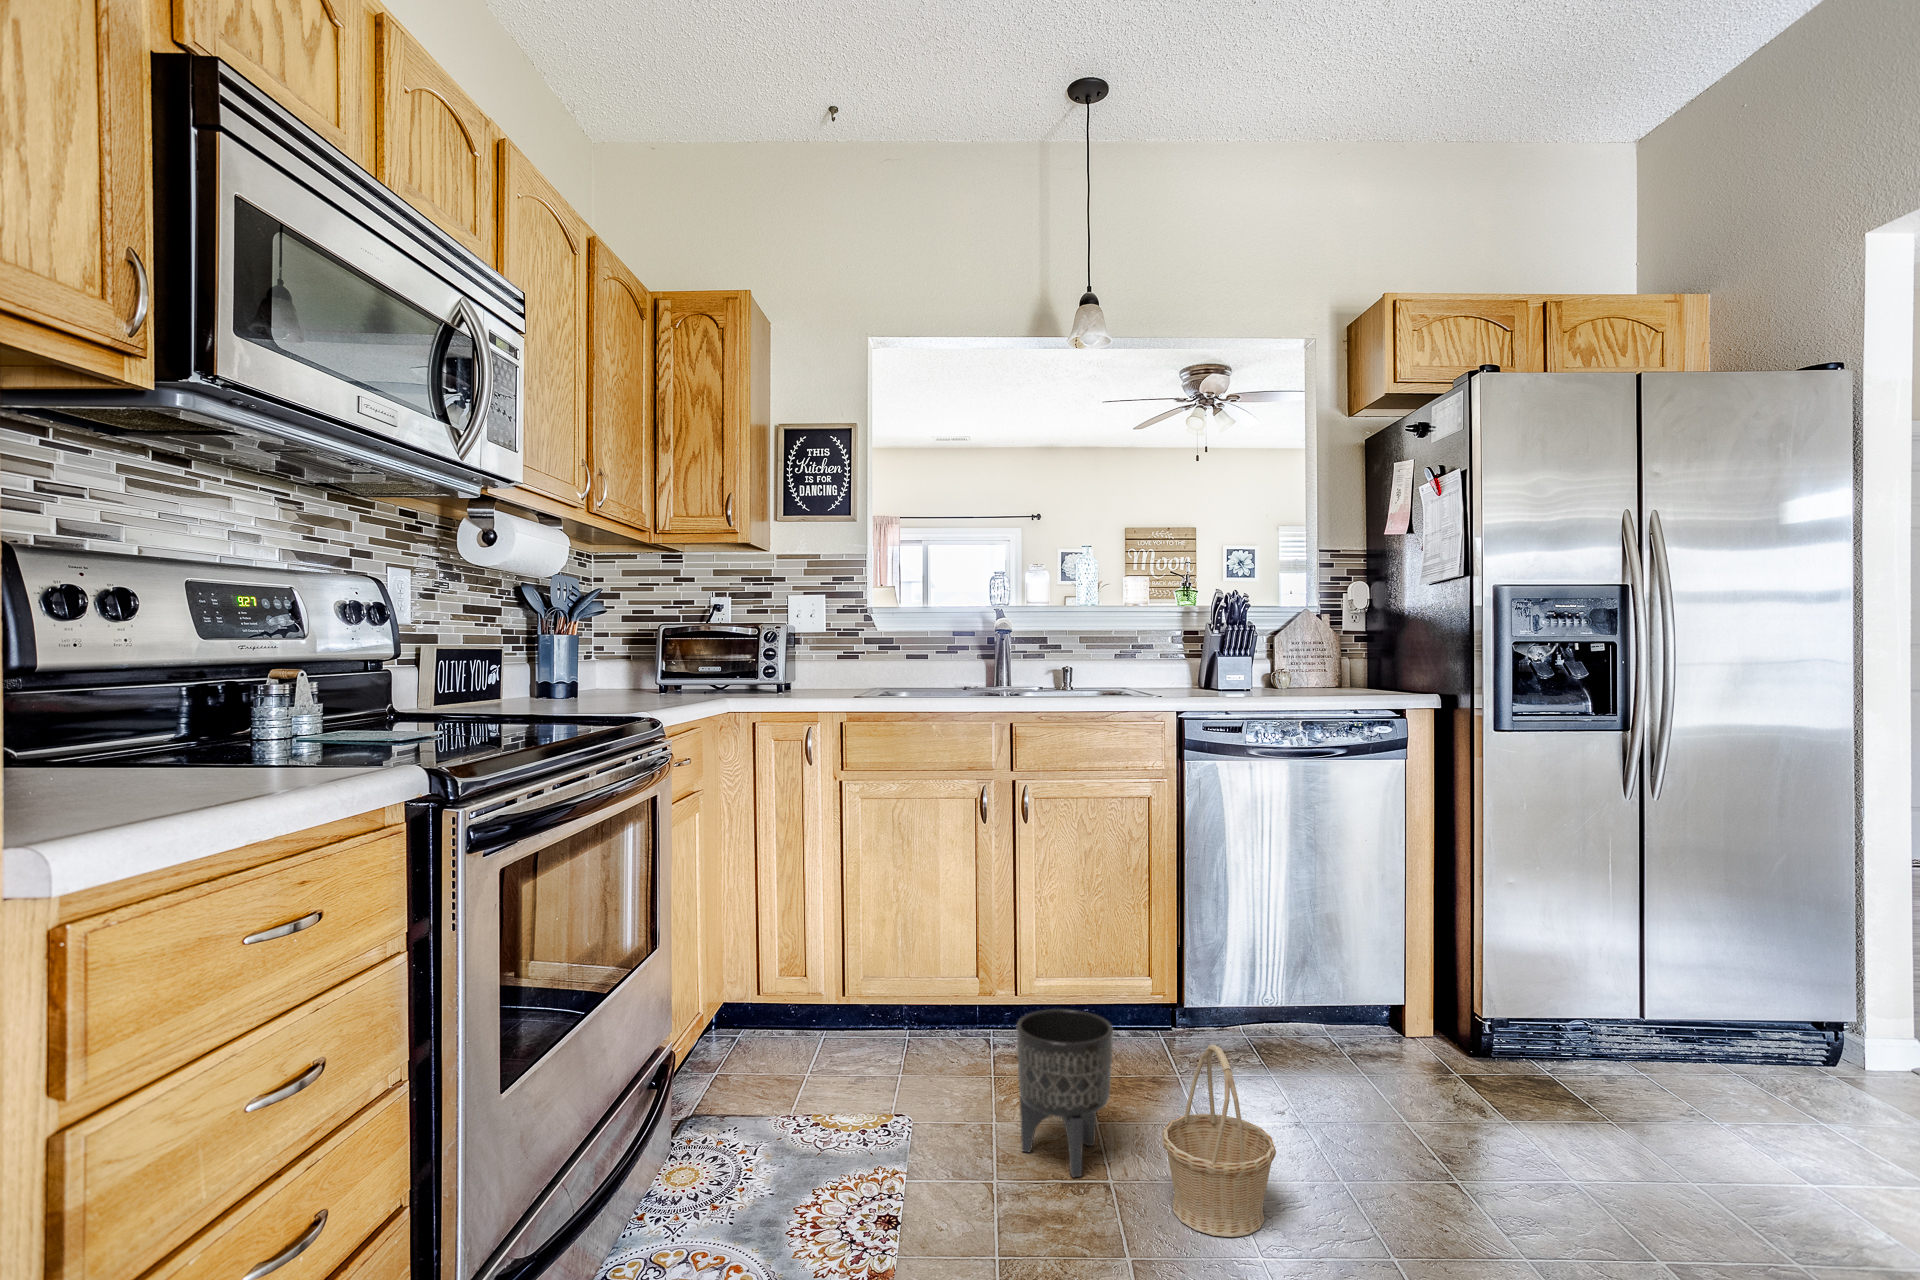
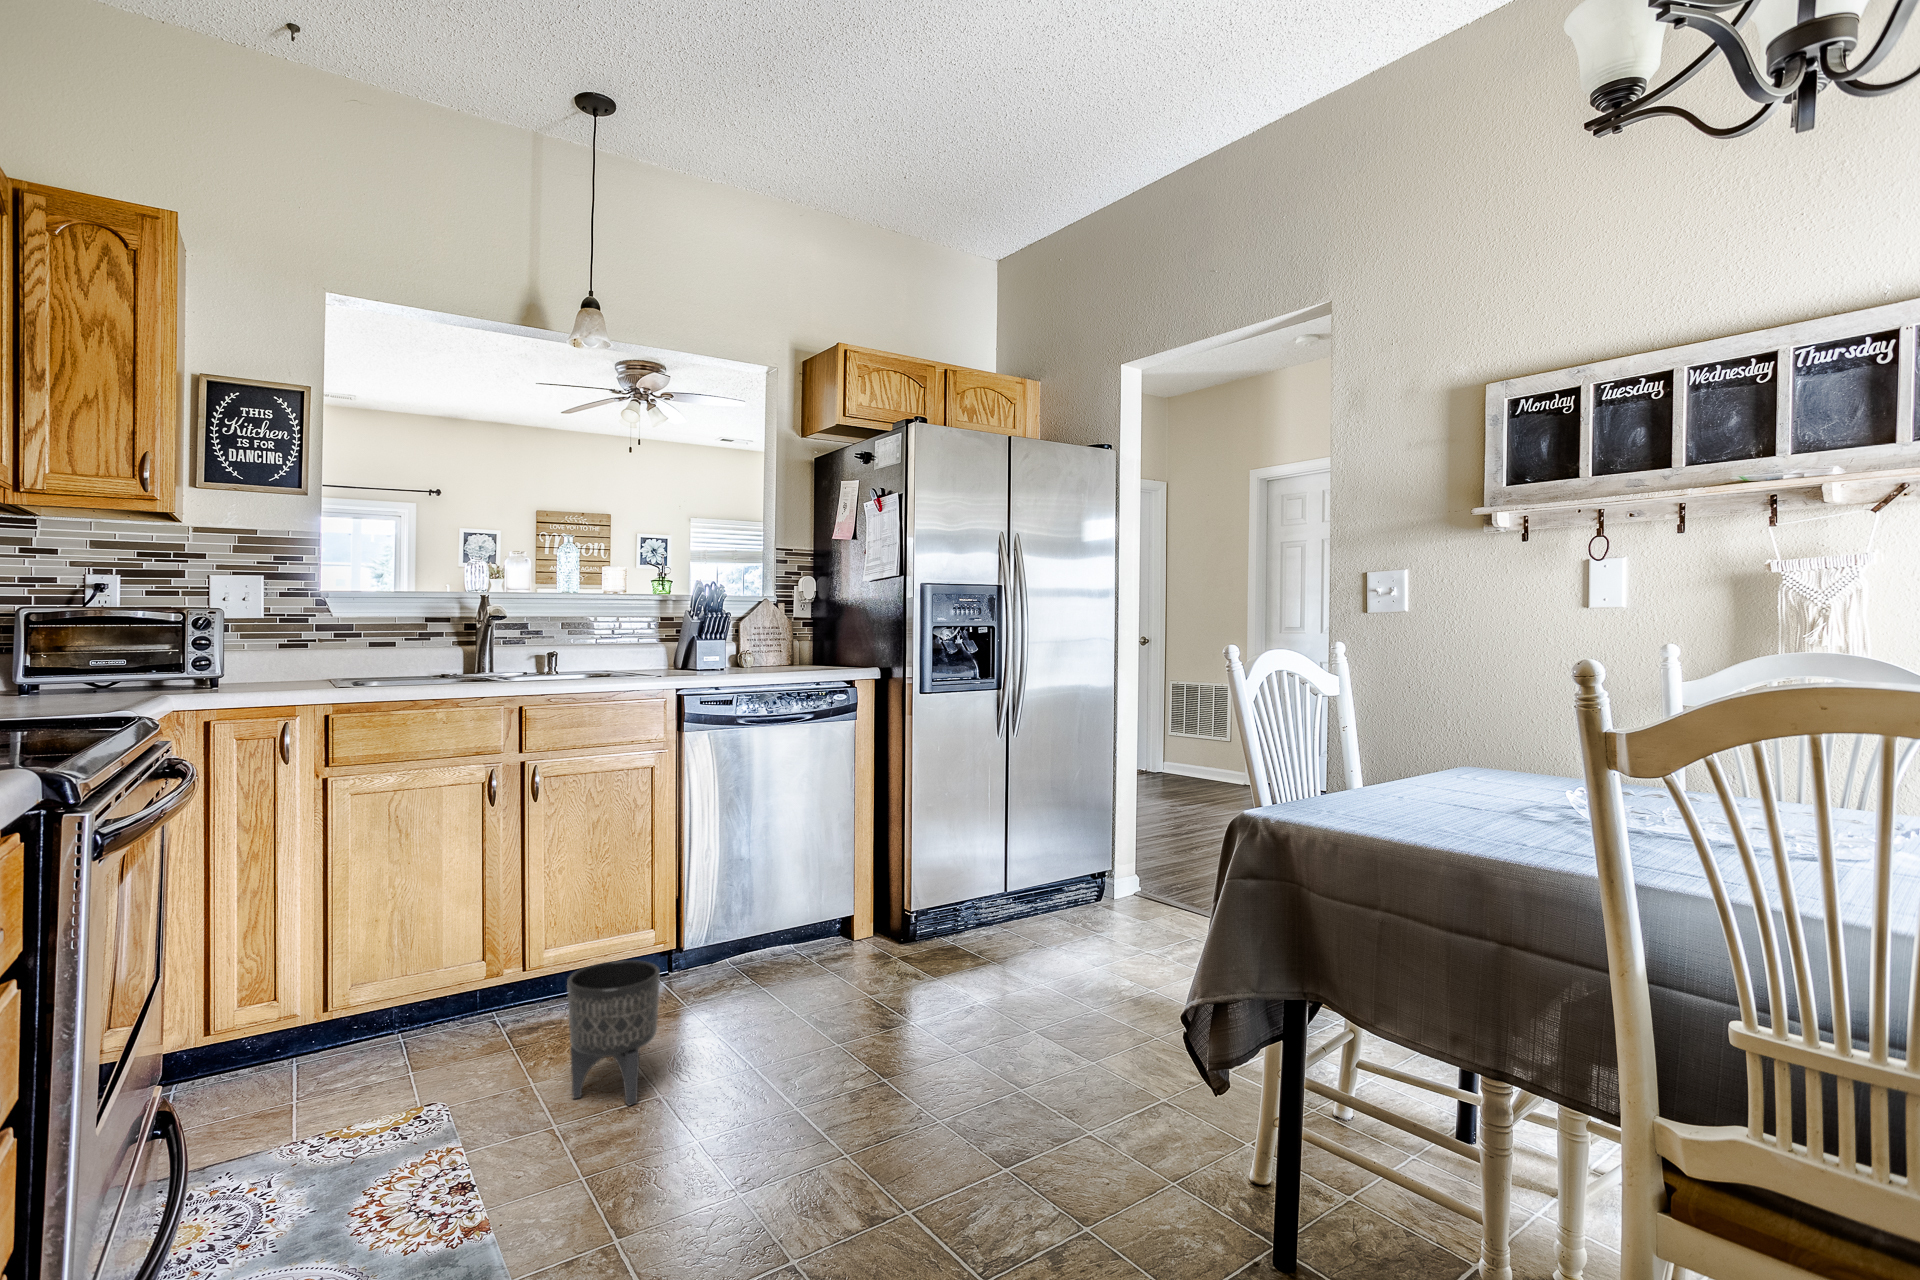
basket: present [1162,1045,1276,1237] -> none [713,960,806,1113]

